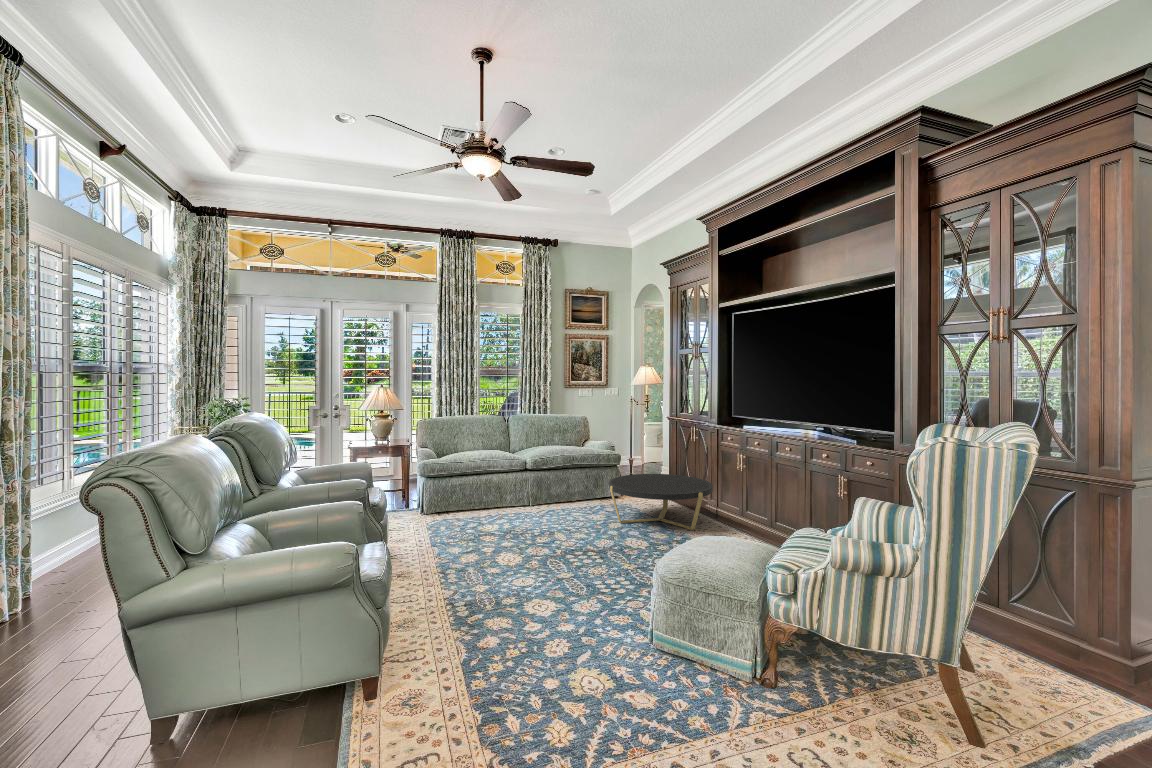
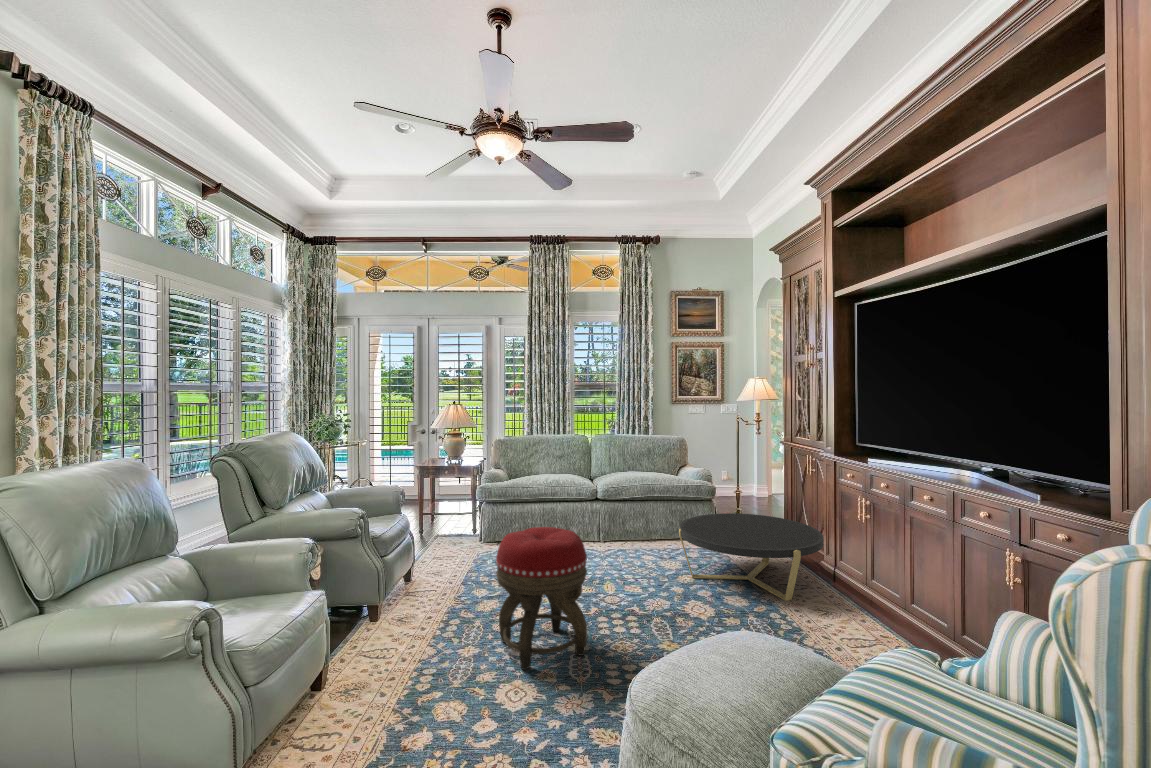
footstool: none [511,484,582,585] -> present [496,527,587,670]

